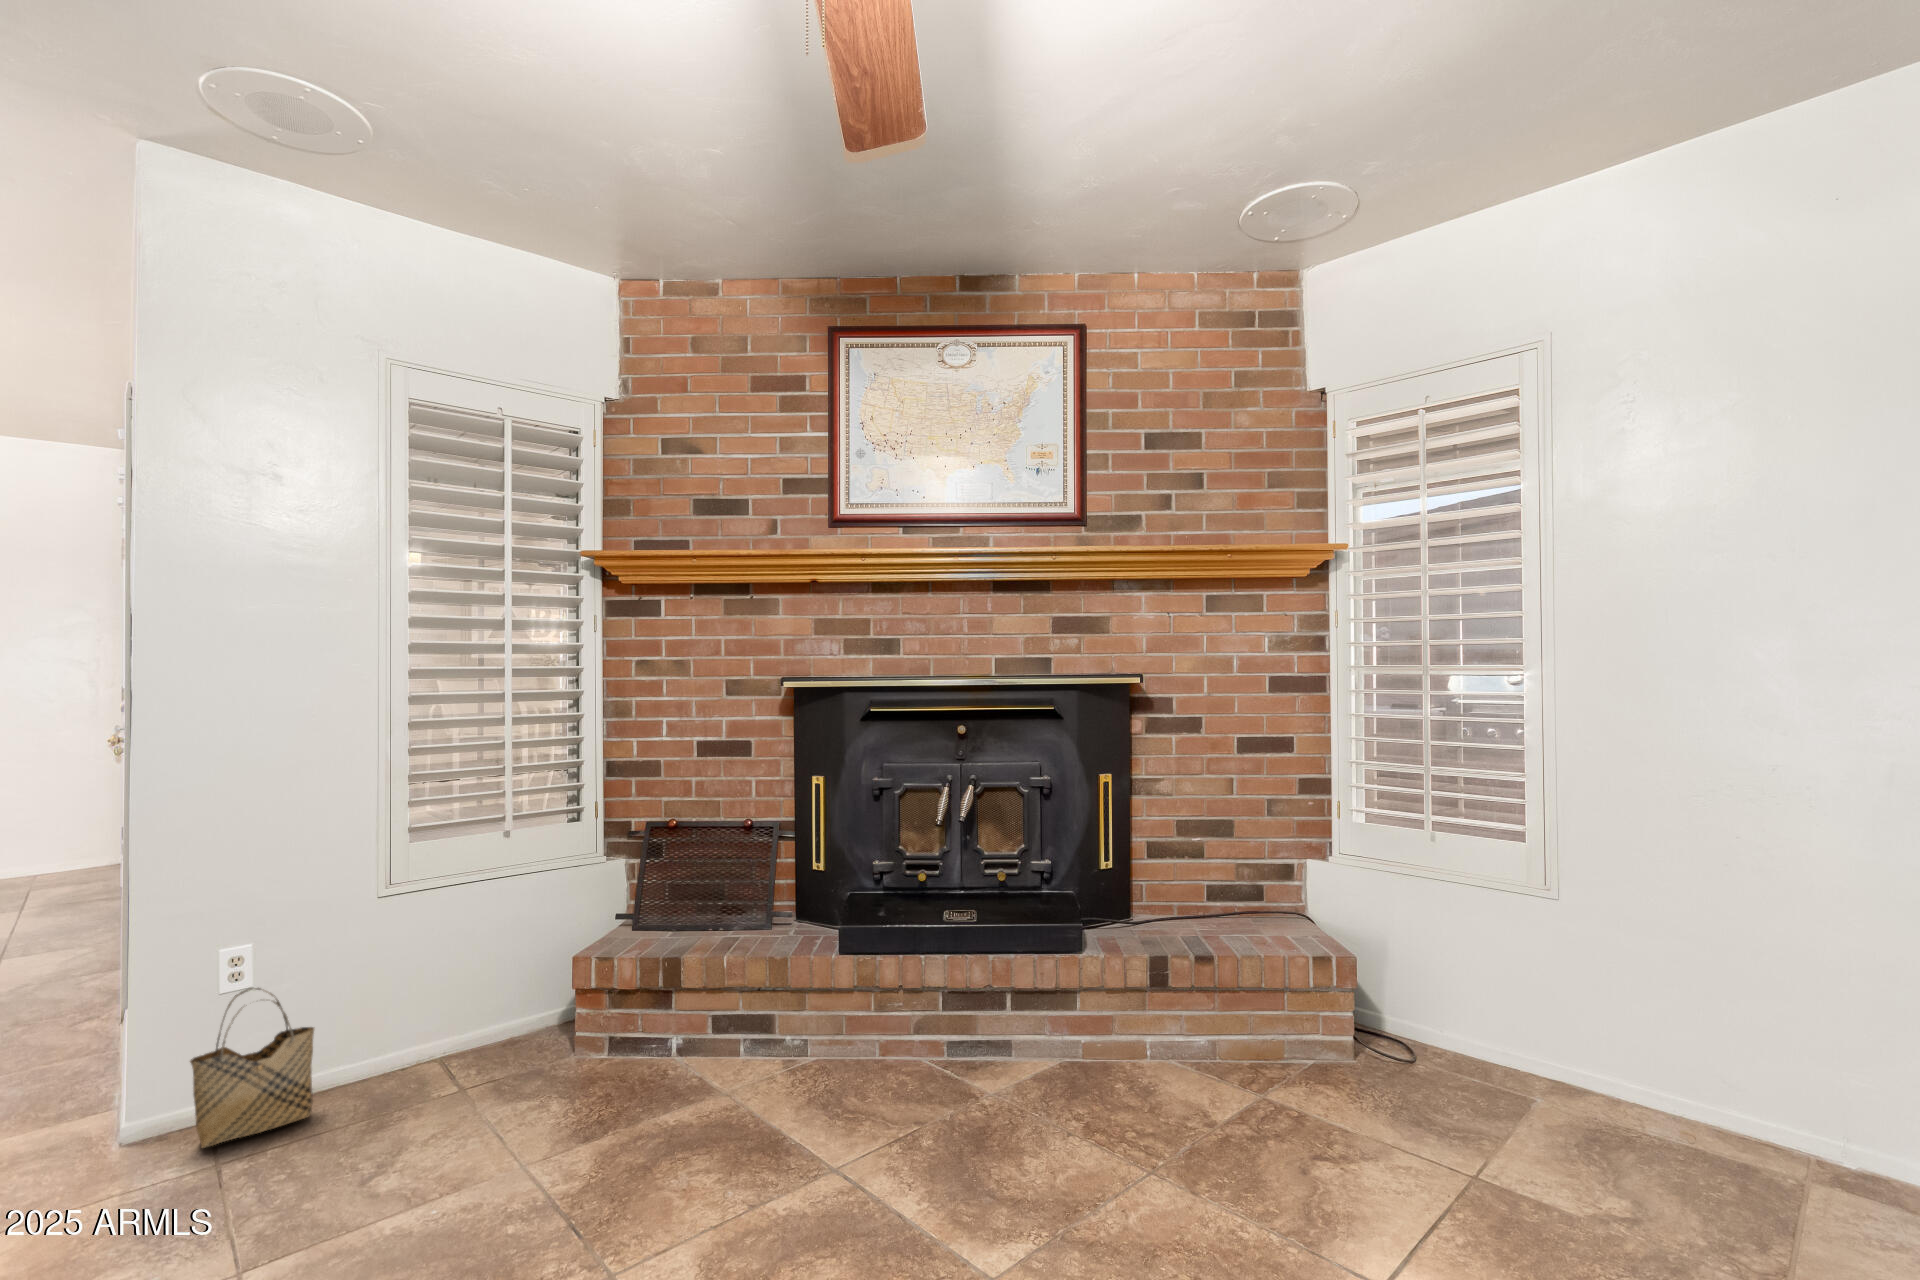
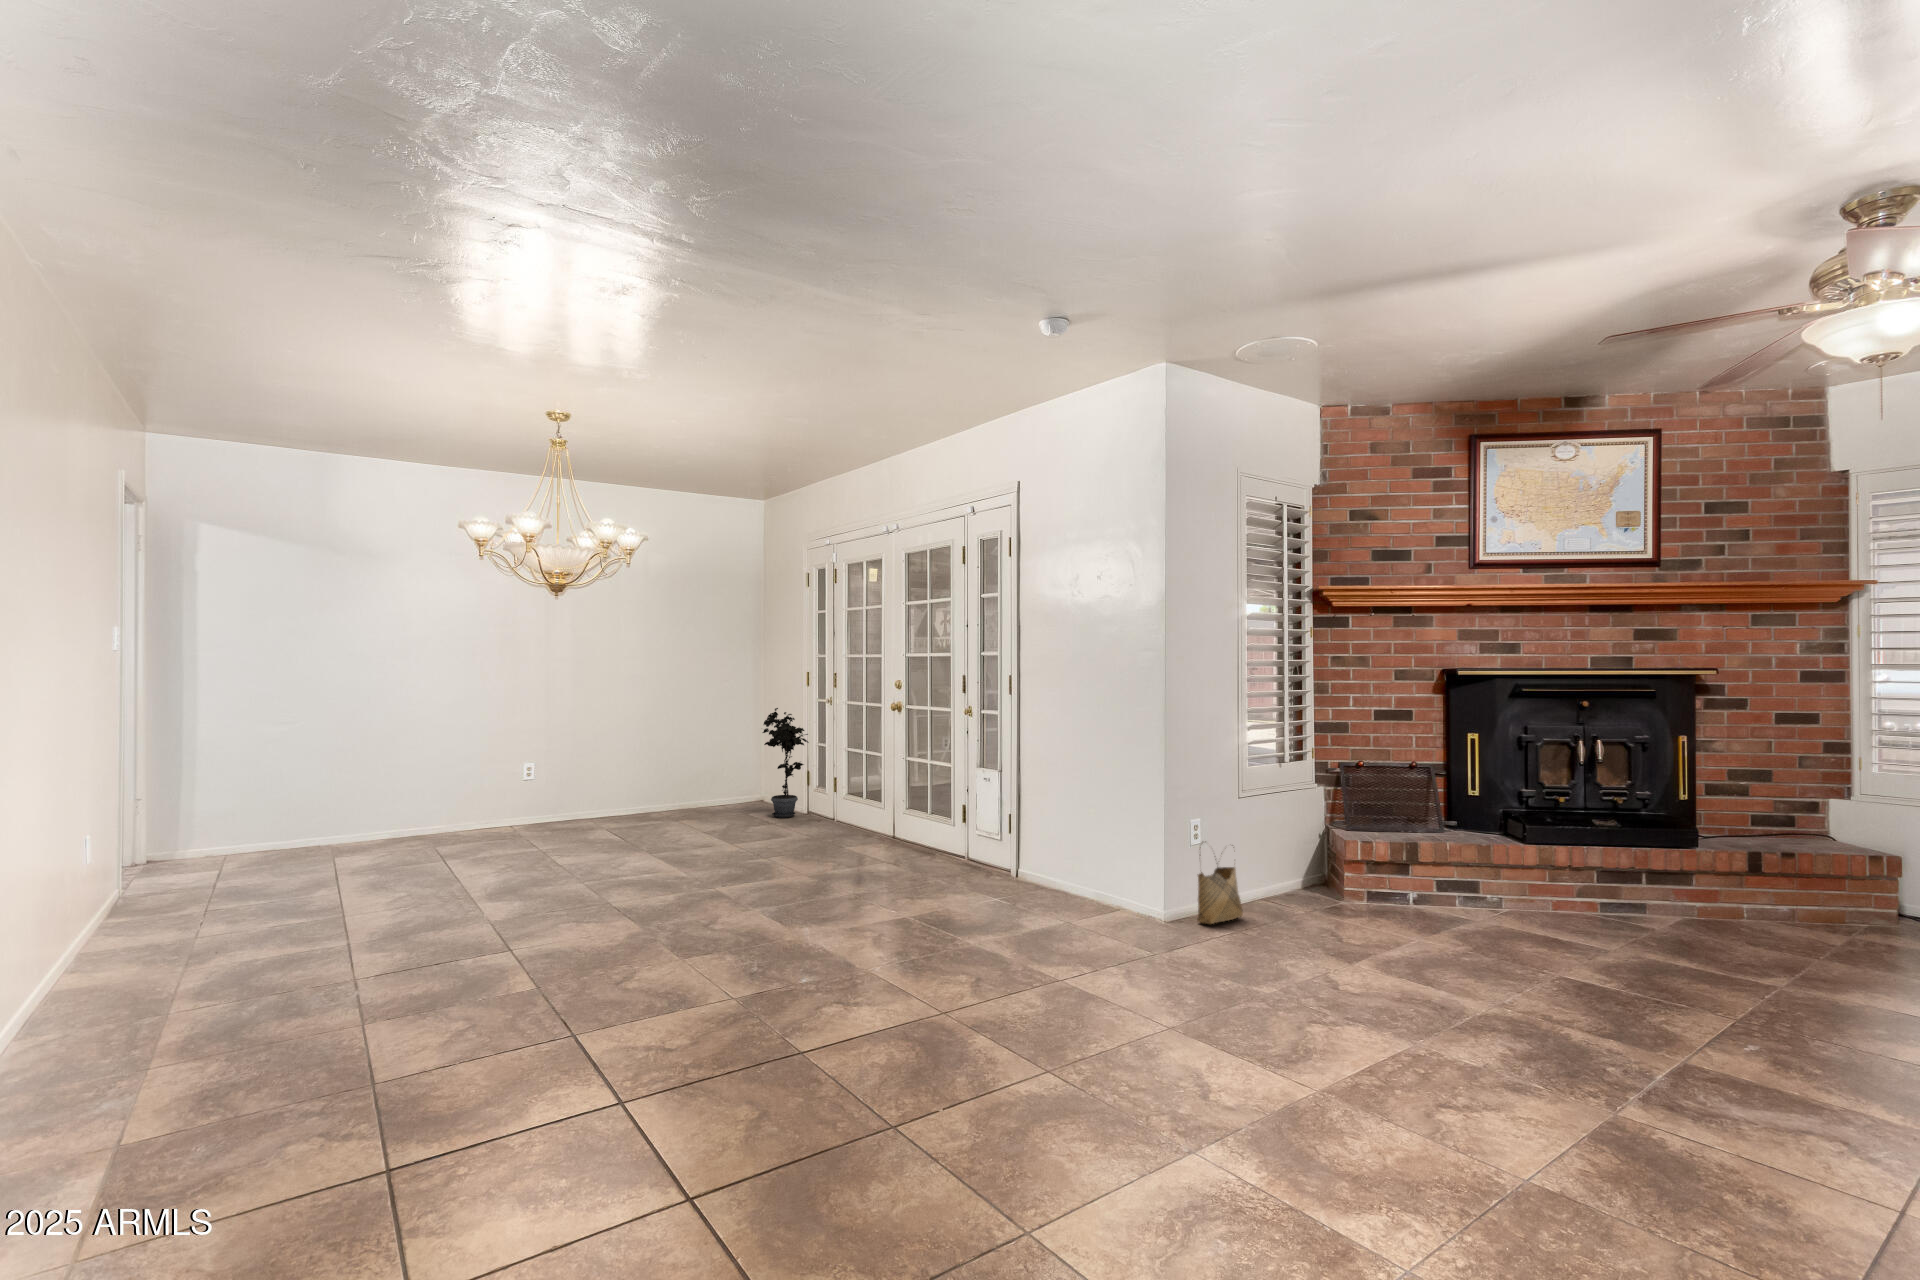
potted plant: none [32,736,126,891] -> present [763,708,809,818]

